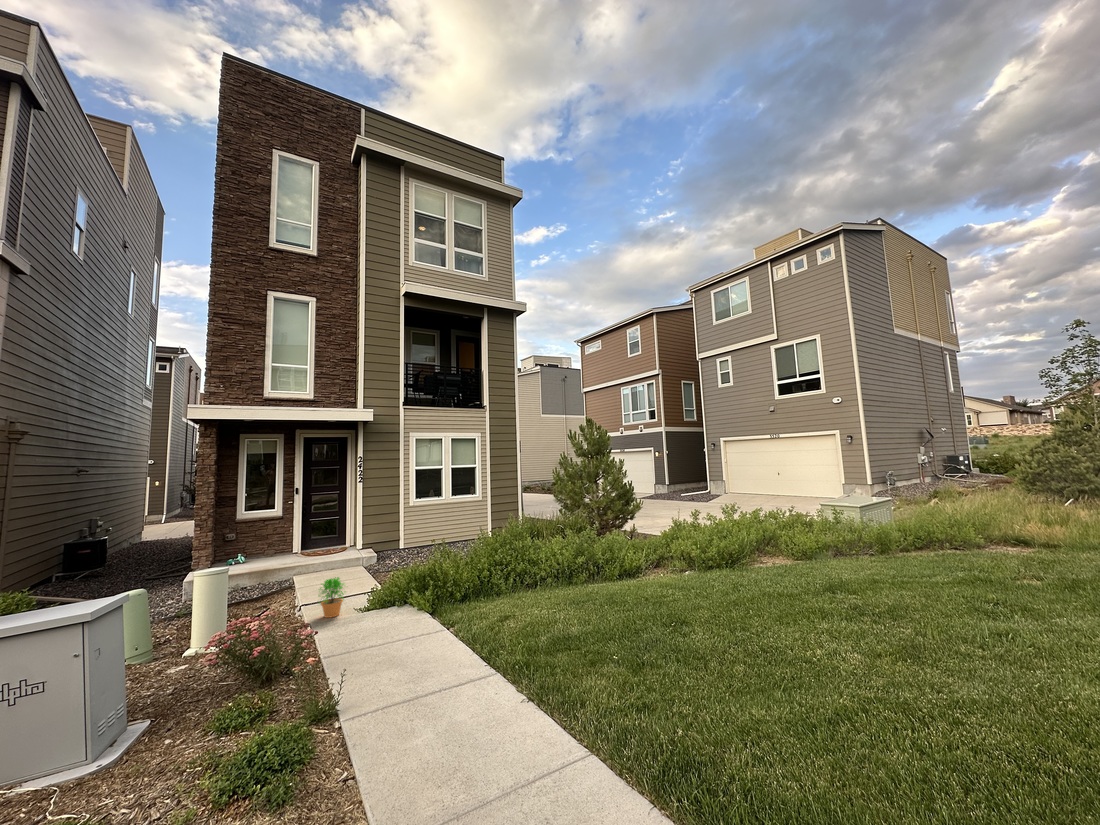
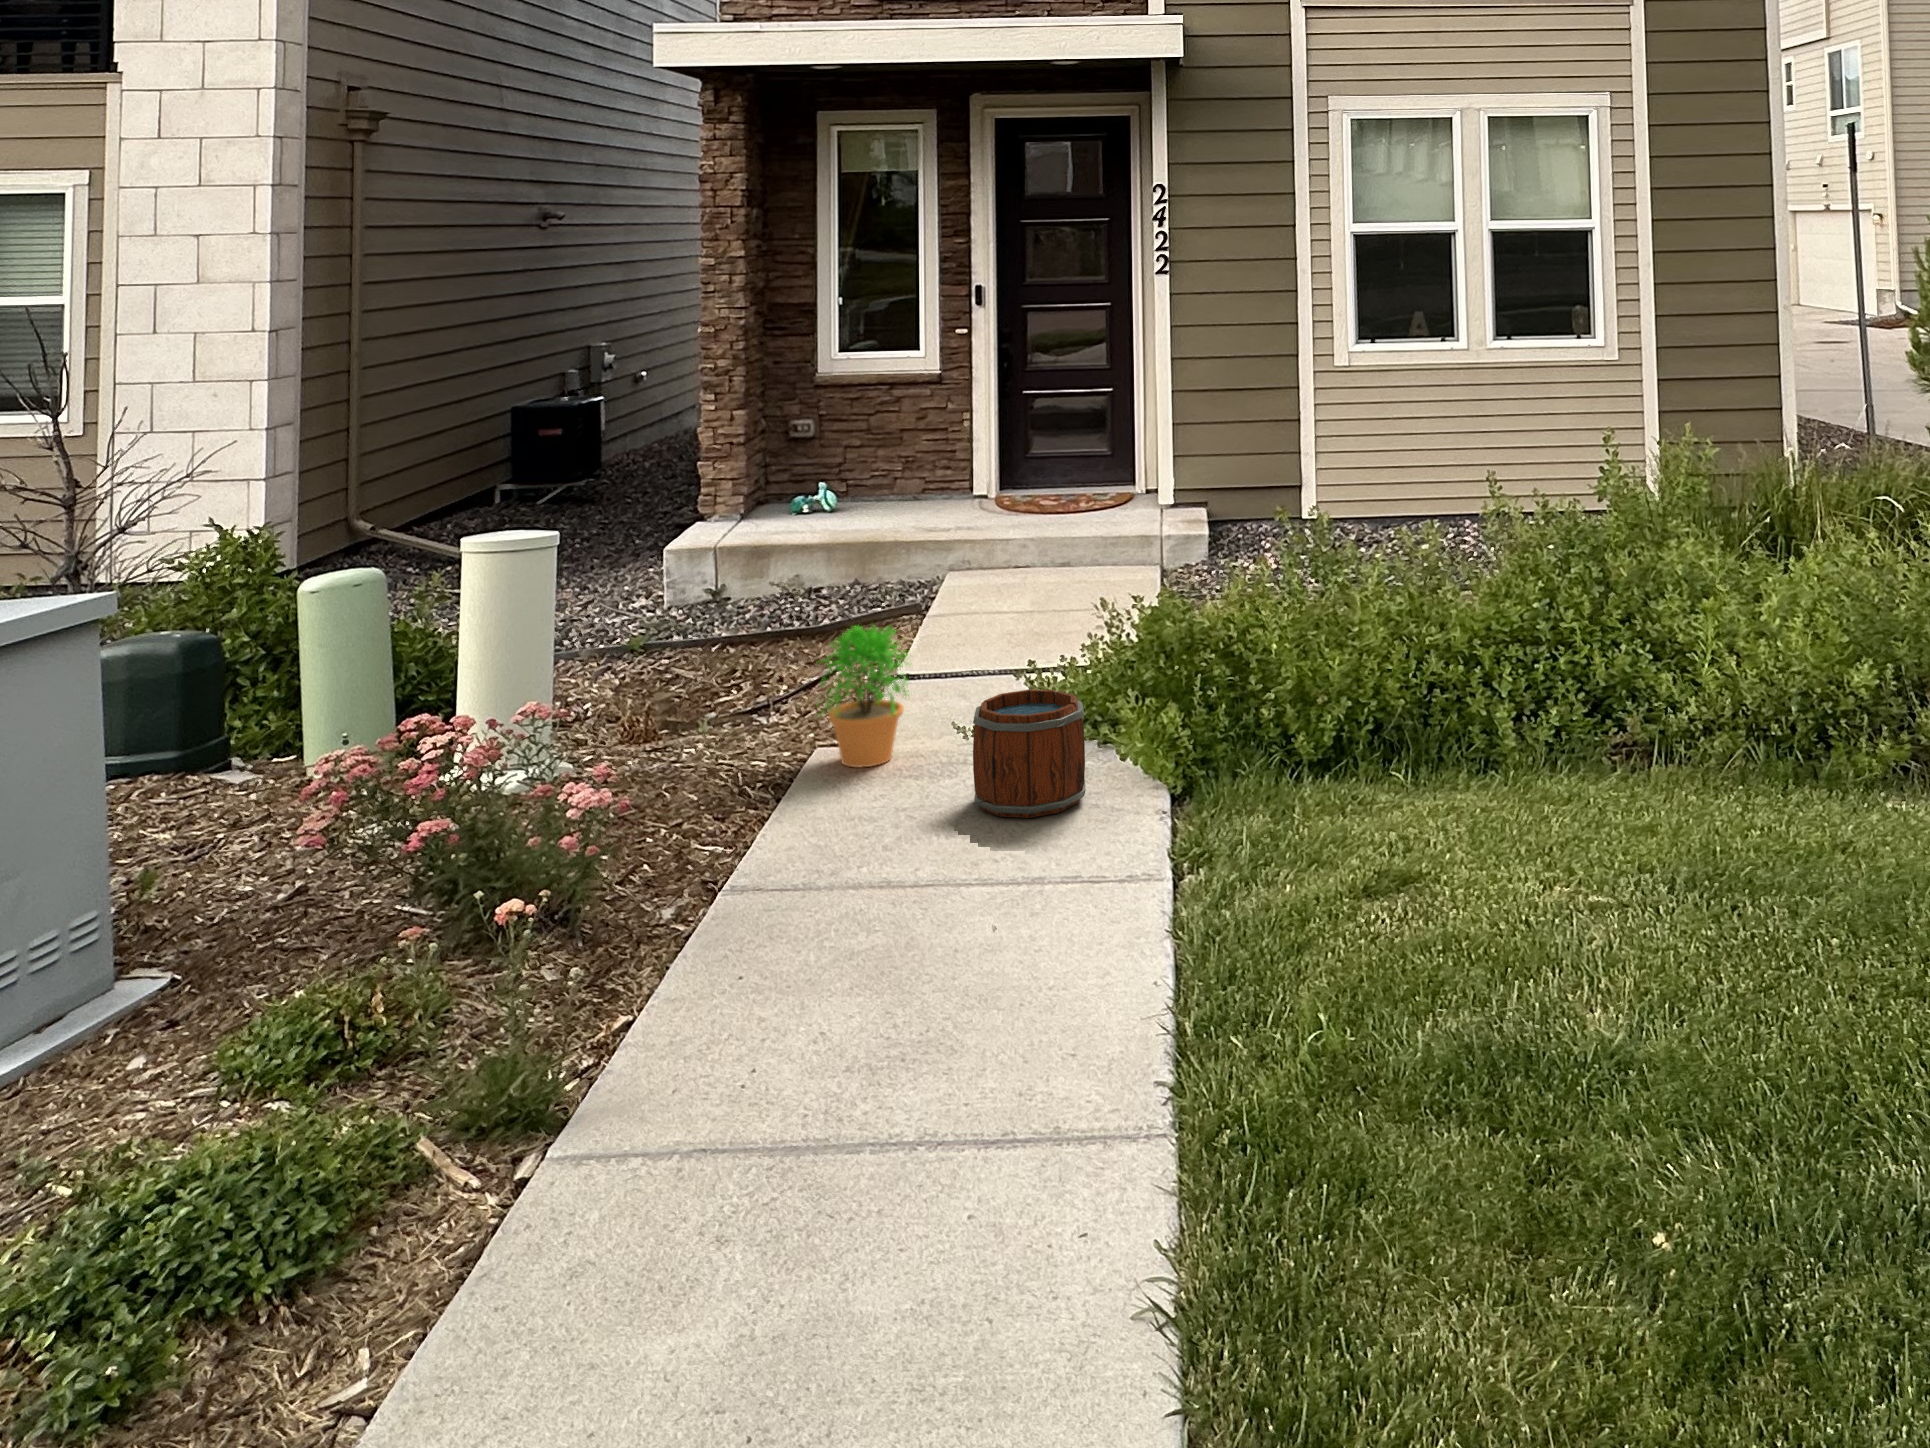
bucket: none [375,586,407,619] -> present [973,690,1086,818]

